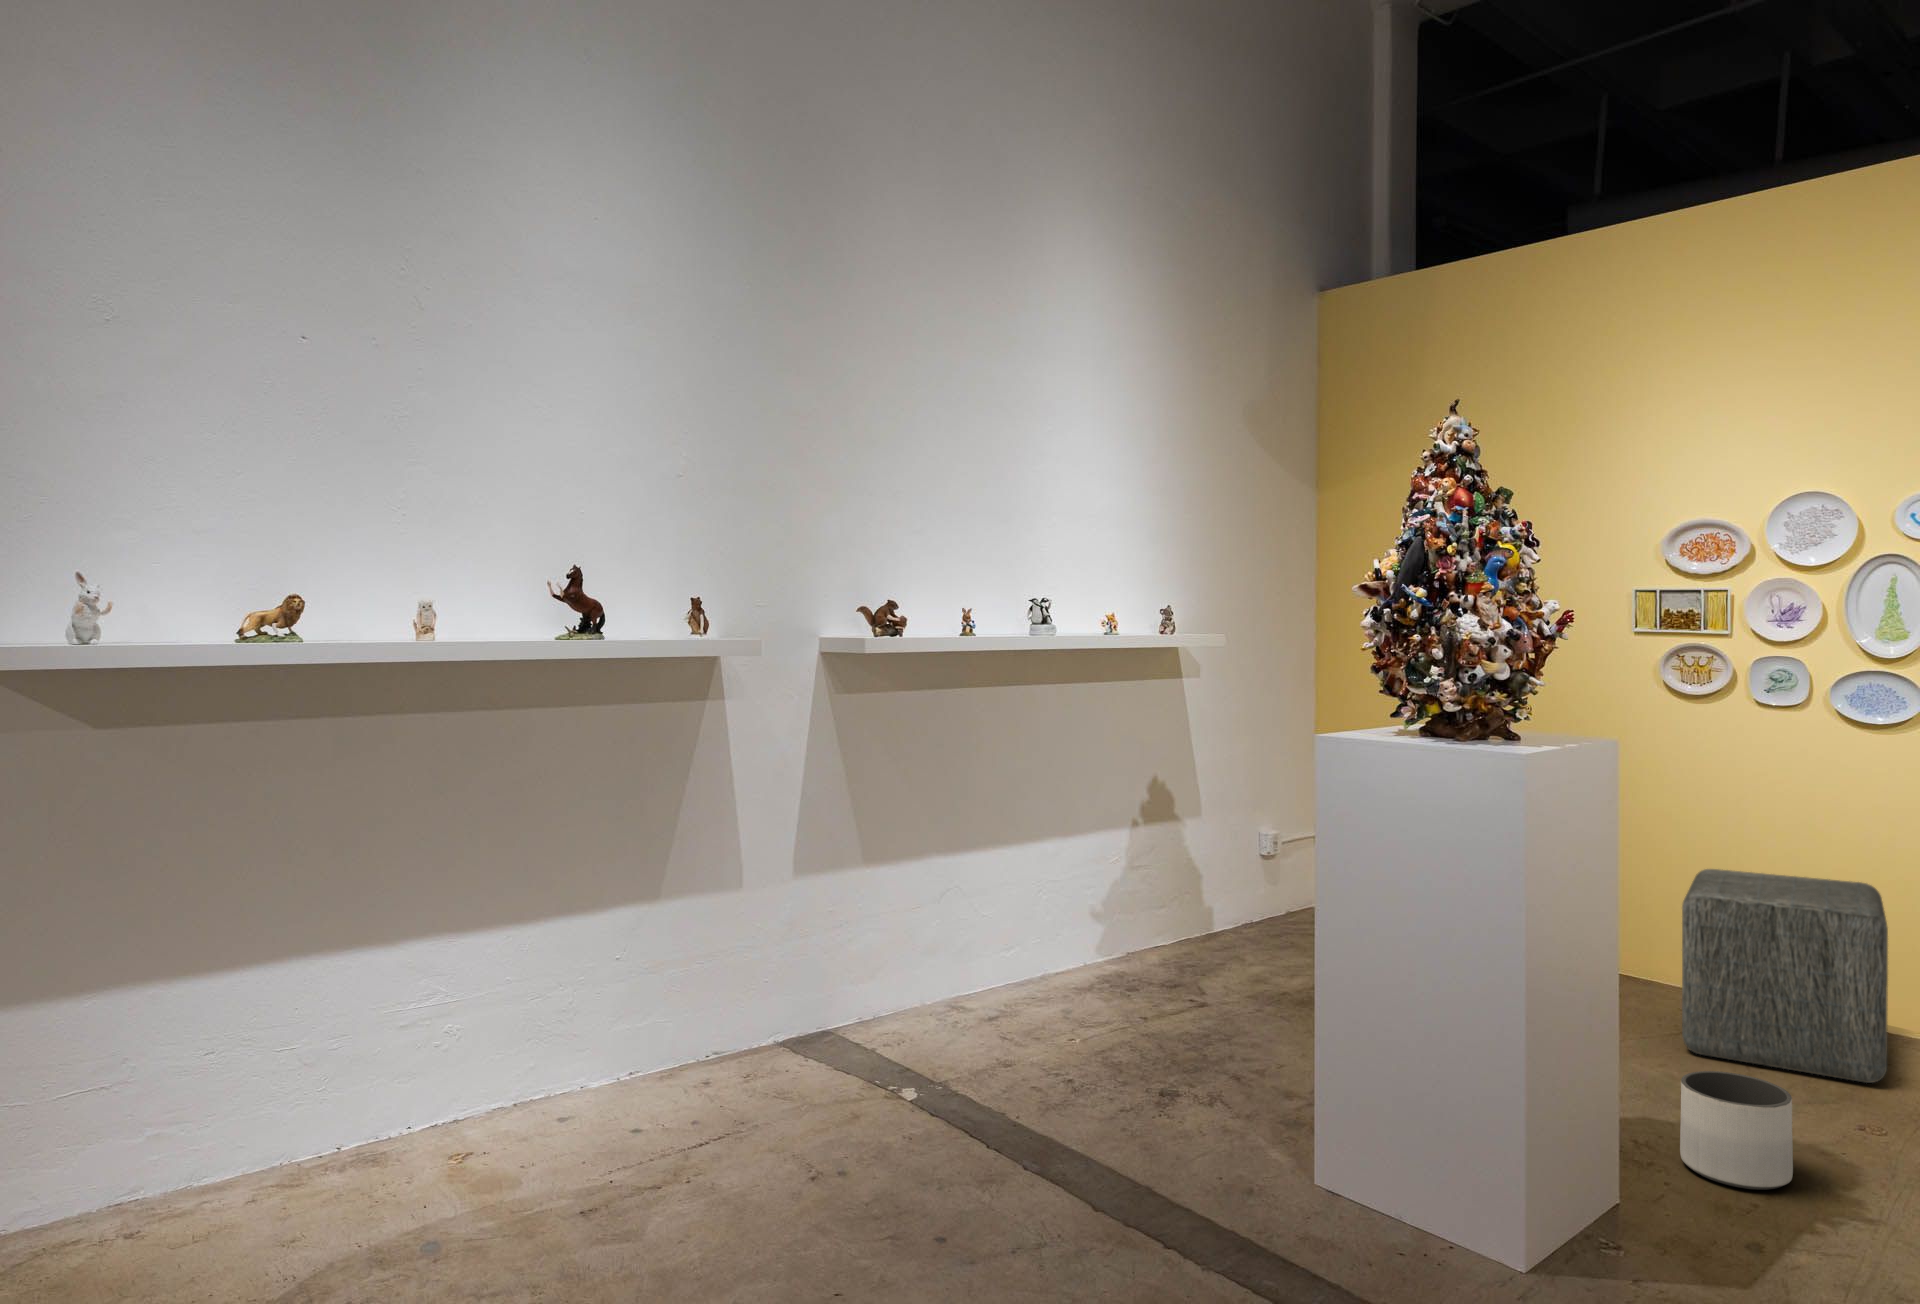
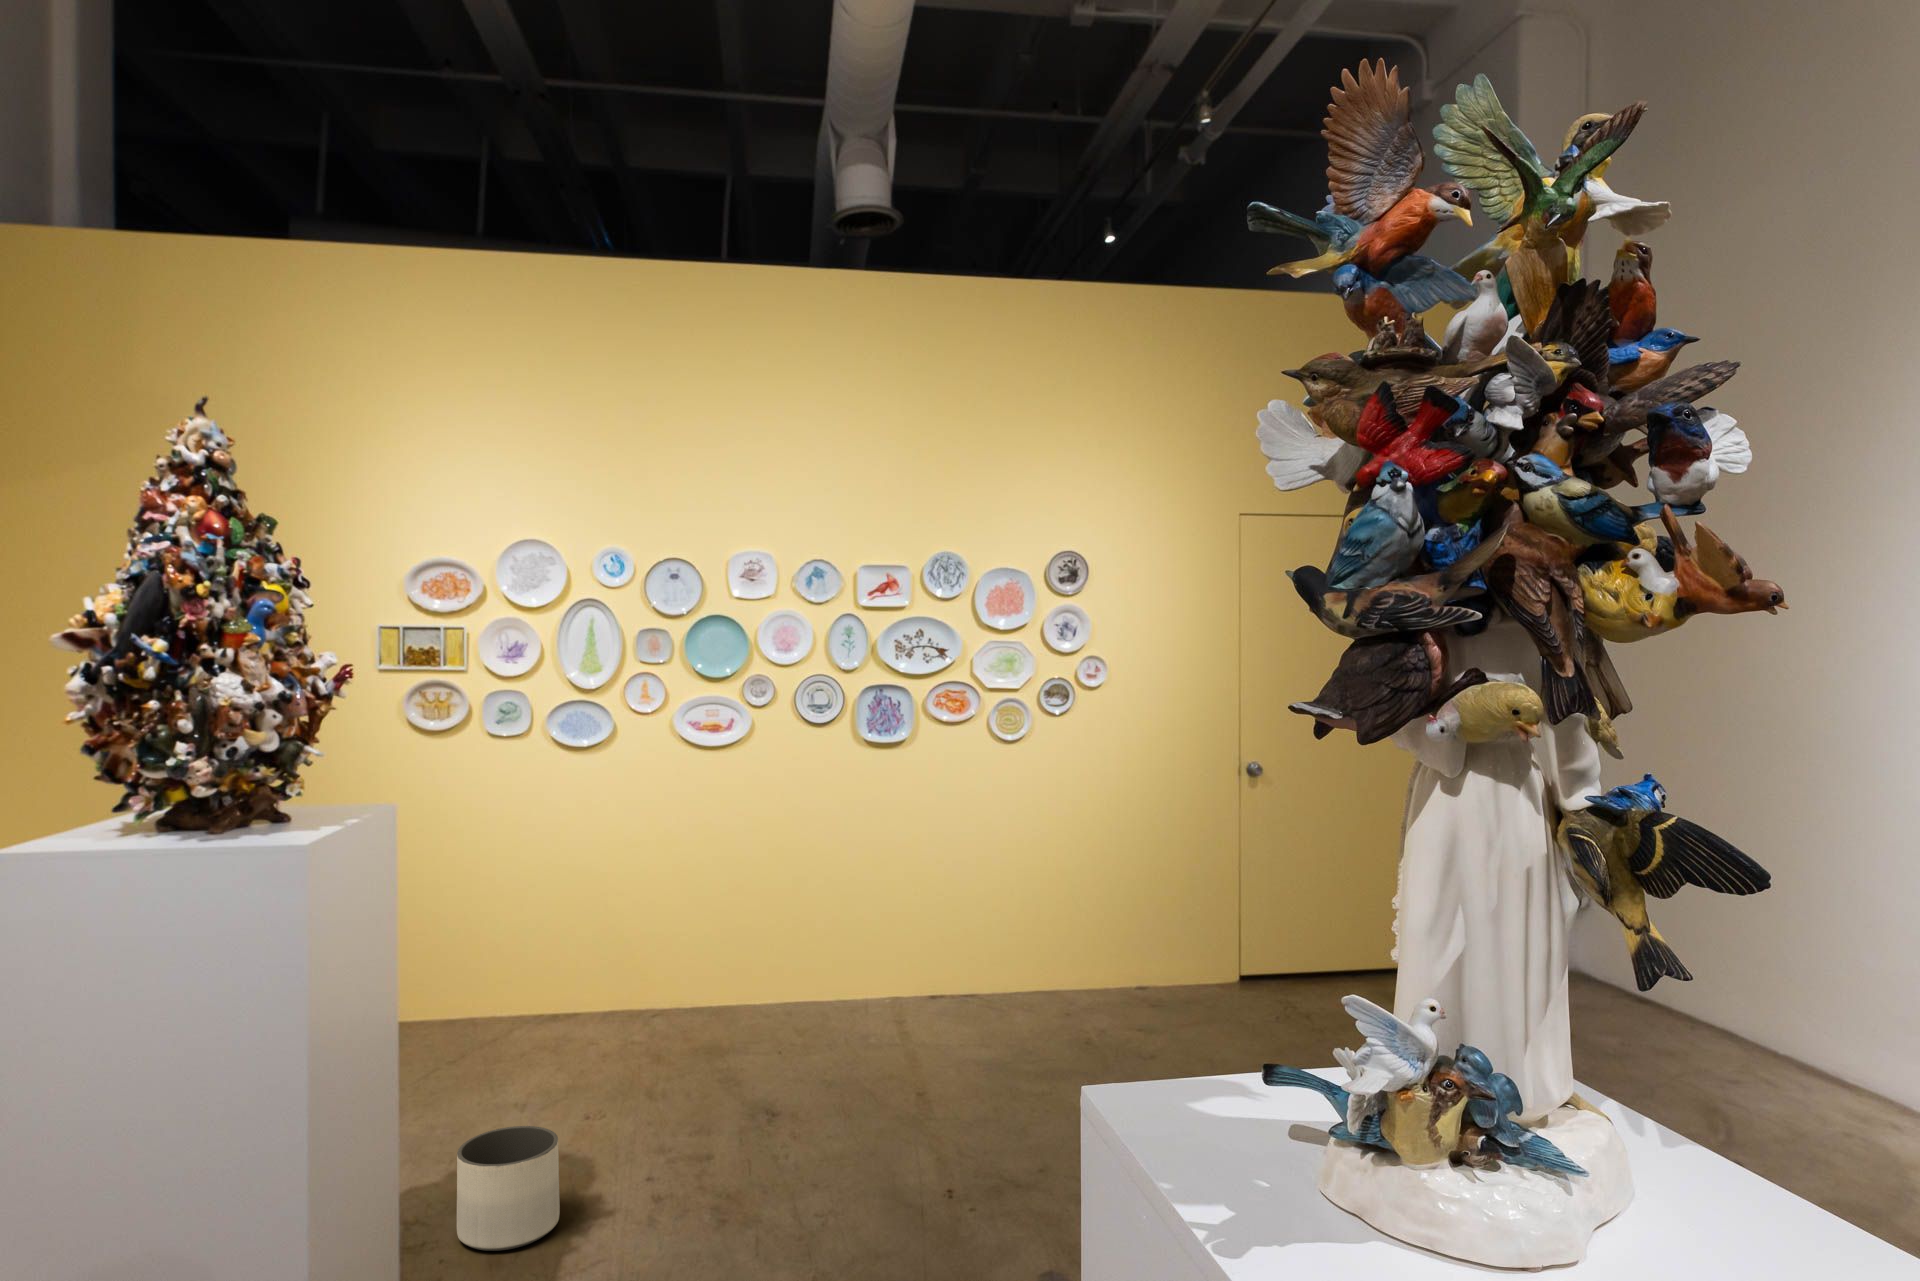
ottoman: present [1682,869,1888,1083] -> none [437,899,612,1106]

